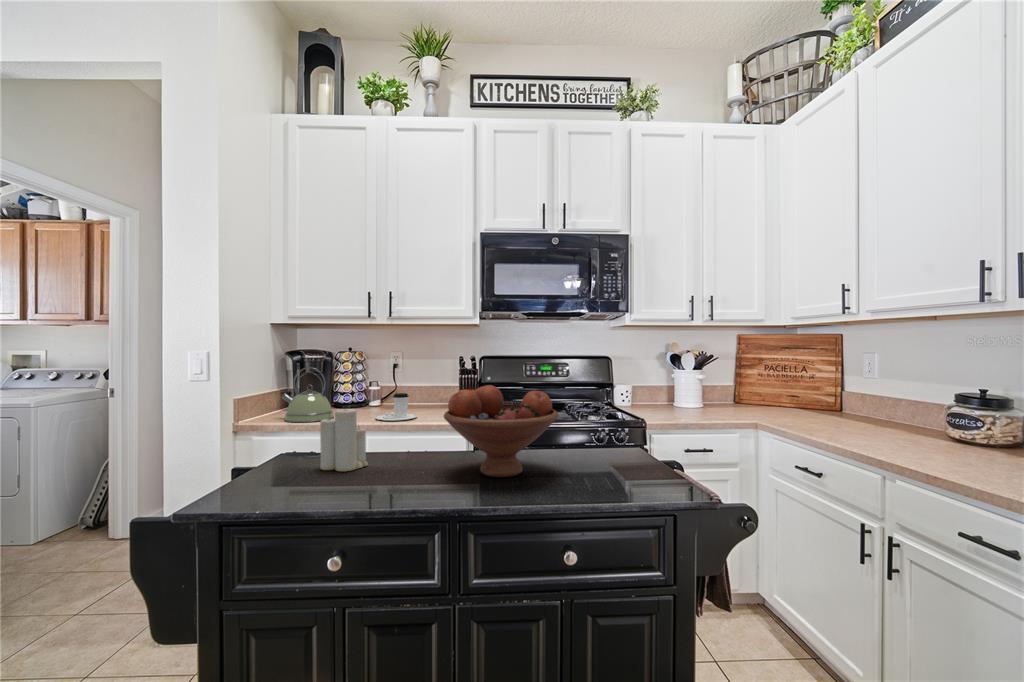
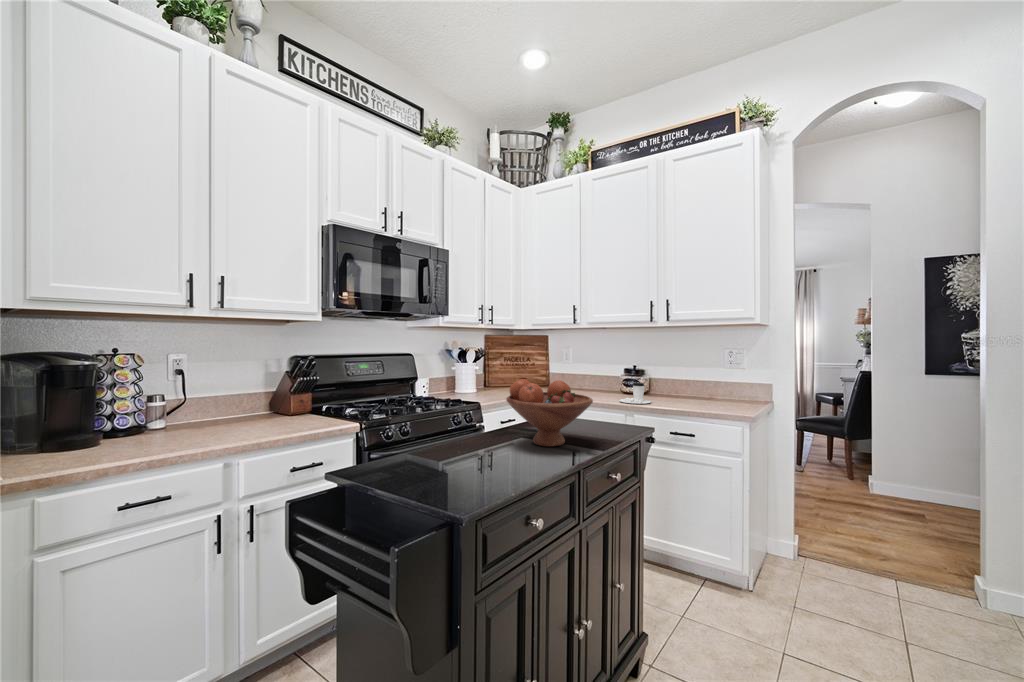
kettle: present [281,367,334,422] -> none [67,377,171,463]
coffee cup: present [375,393,417,421] -> present [619,383,651,404]
candle: present [320,409,368,471] -> none [421,405,460,475]

